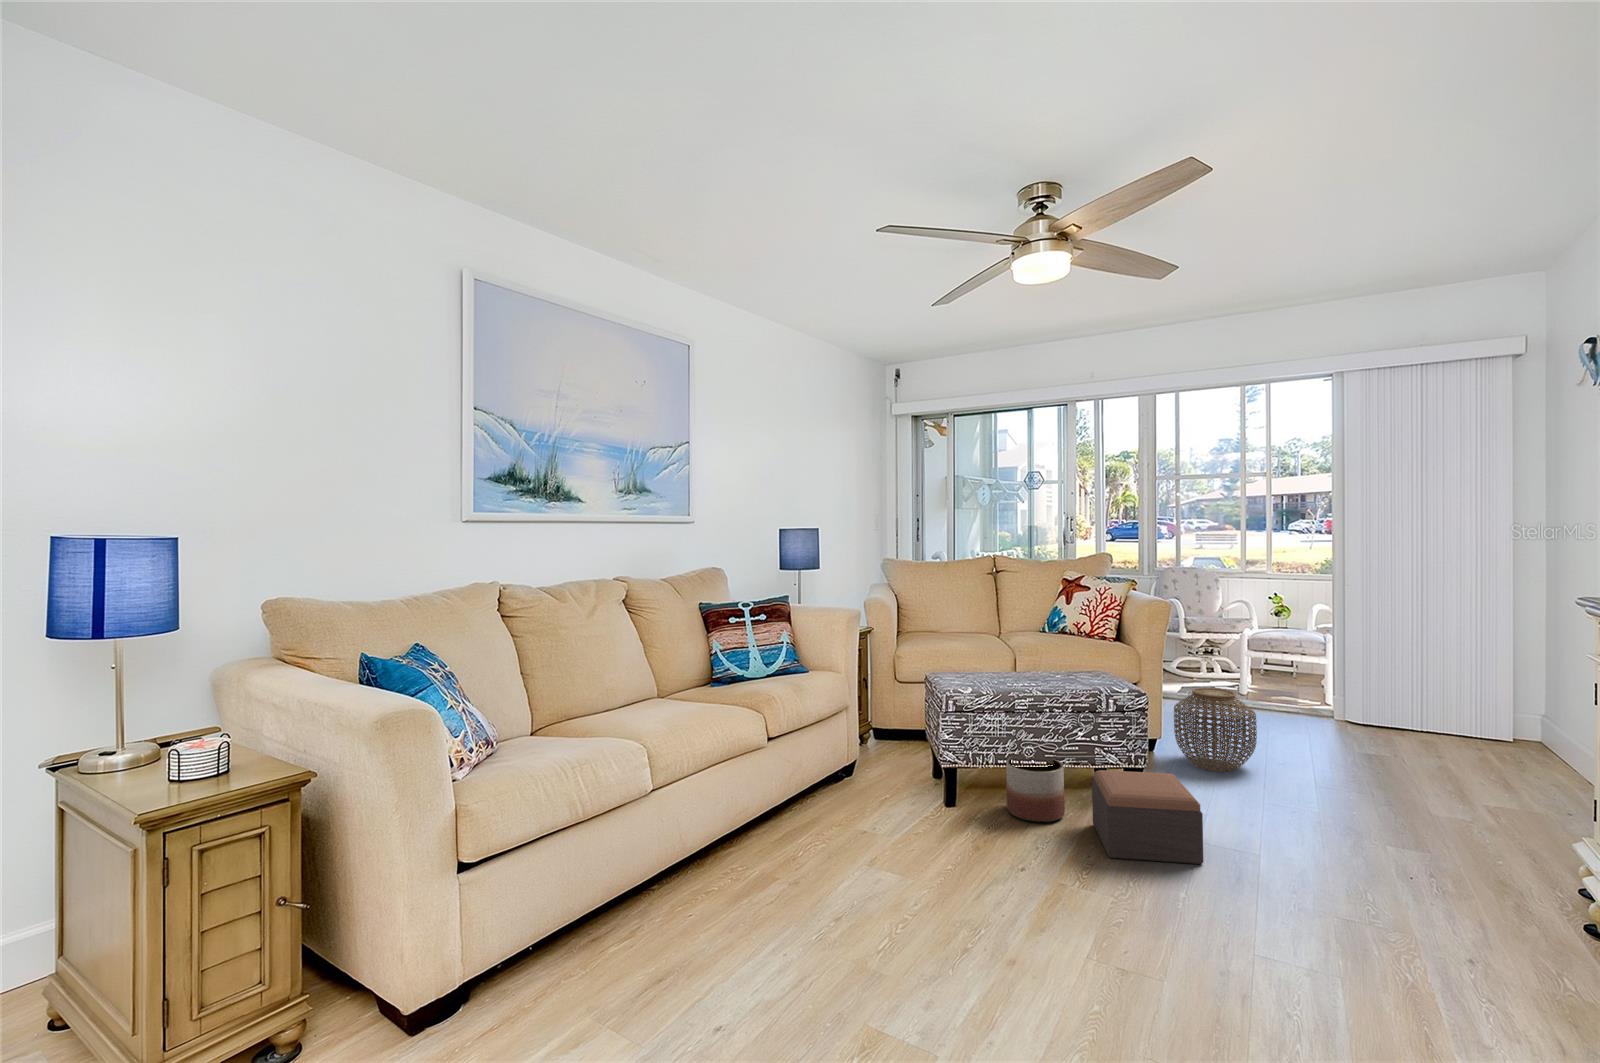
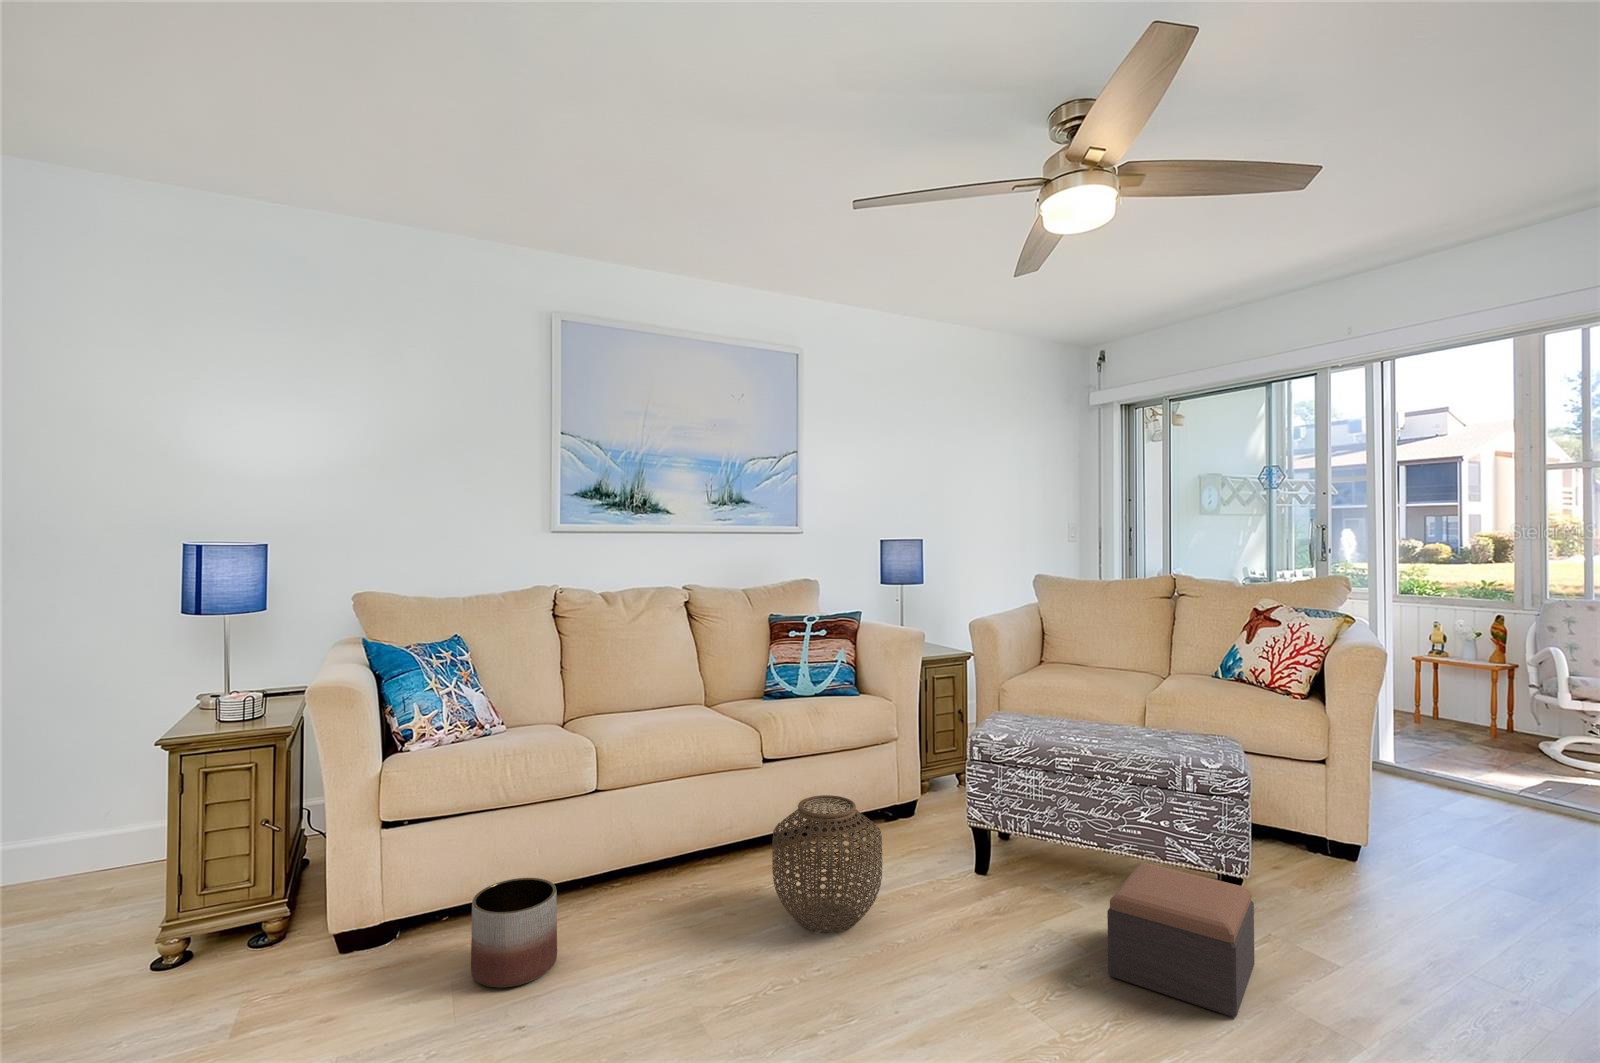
woven basket: present [1174,688,1257,772] -> present [772,795,882,932]
planter: present [1006,758,1065,822] -> present [471,878,557,988]

